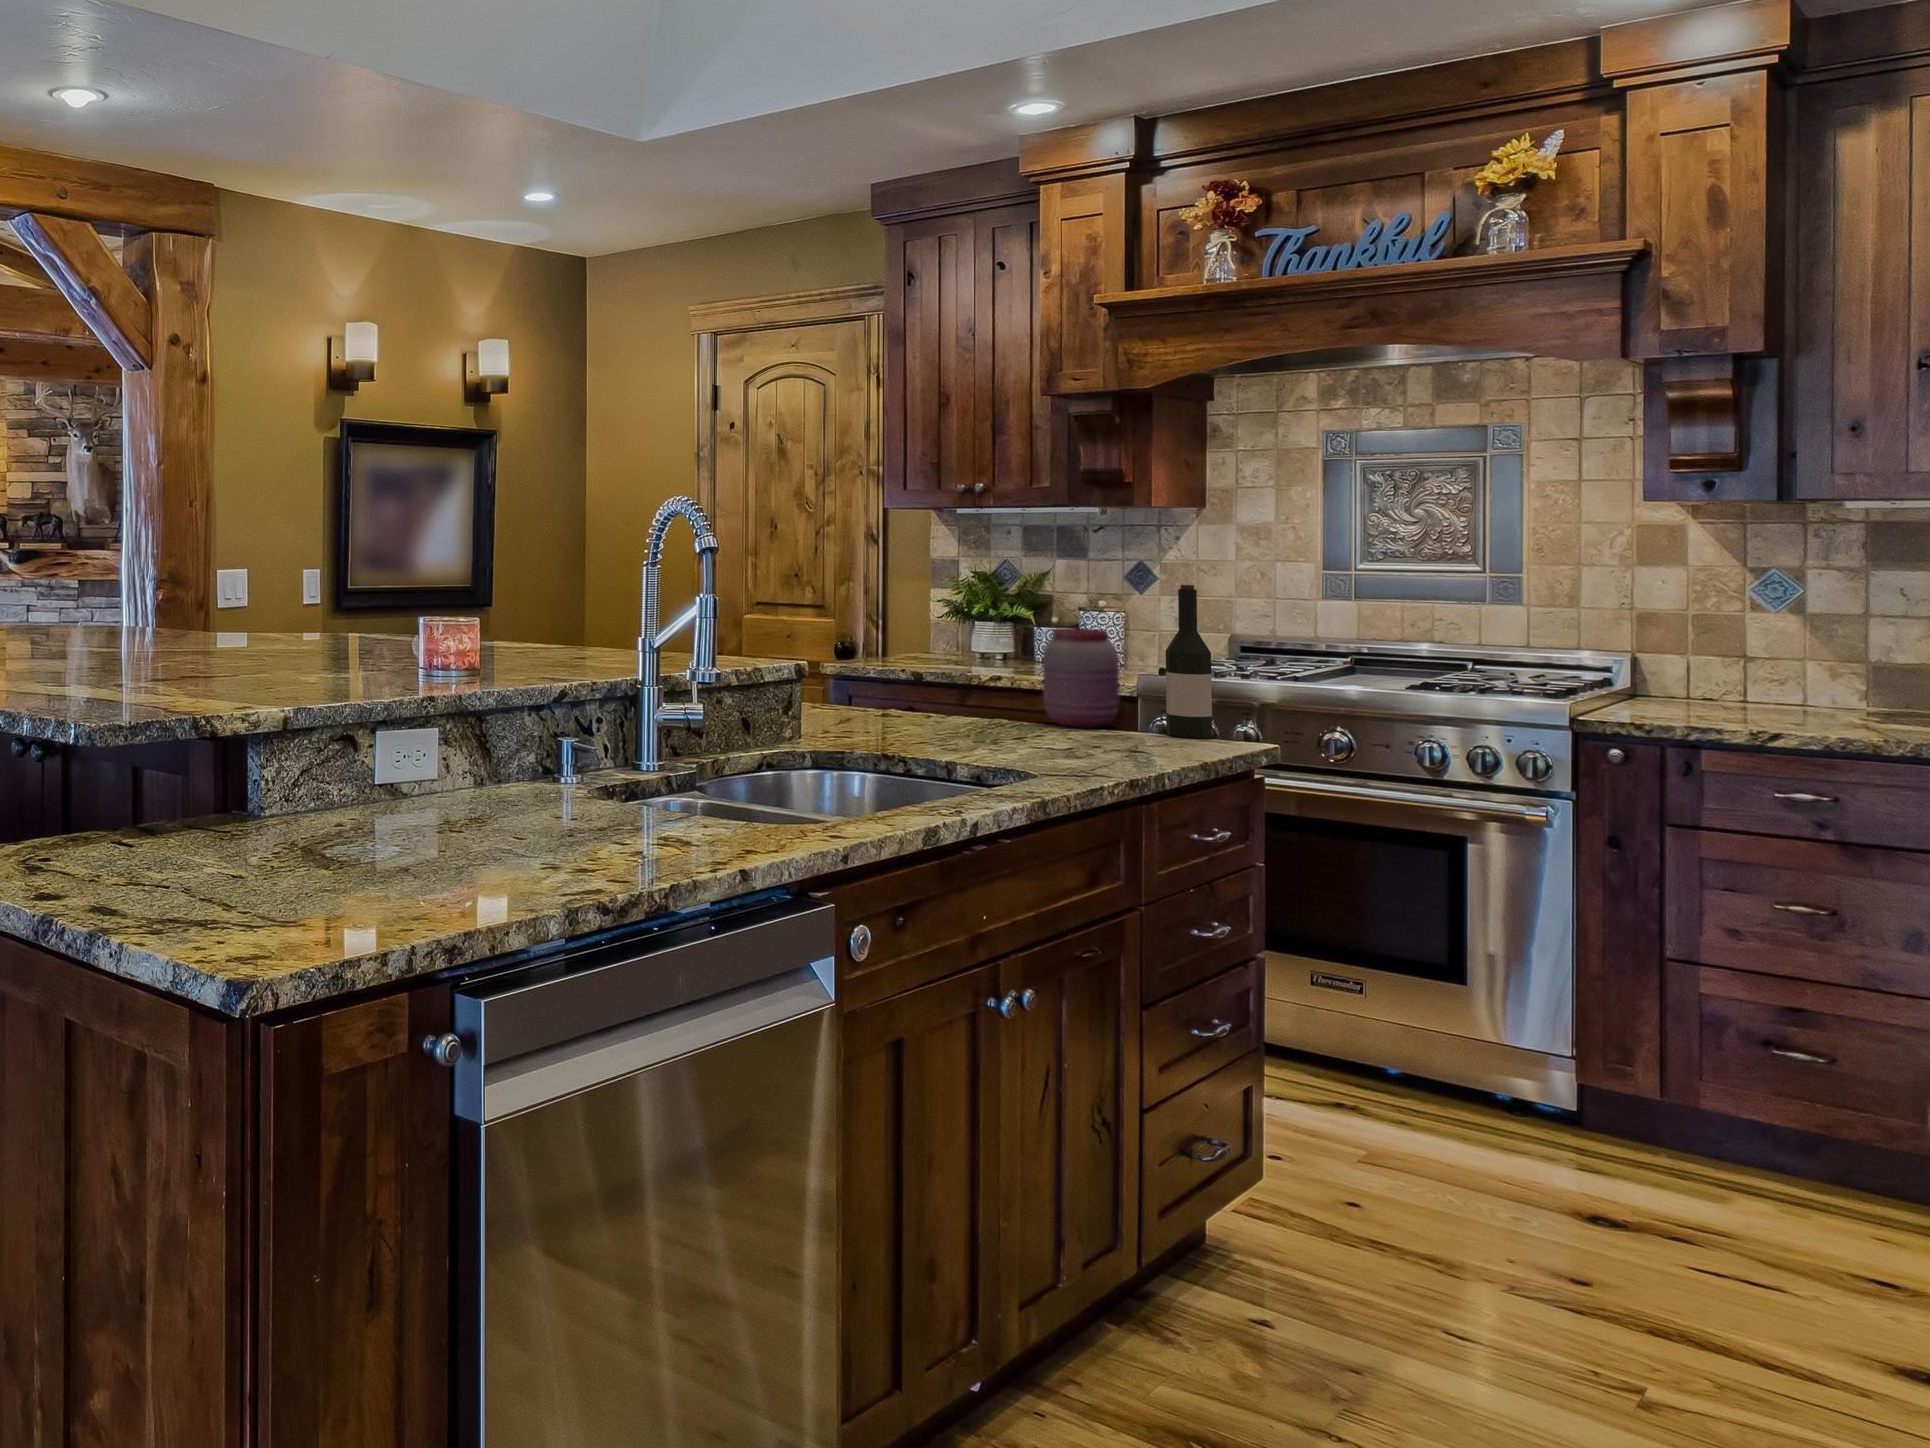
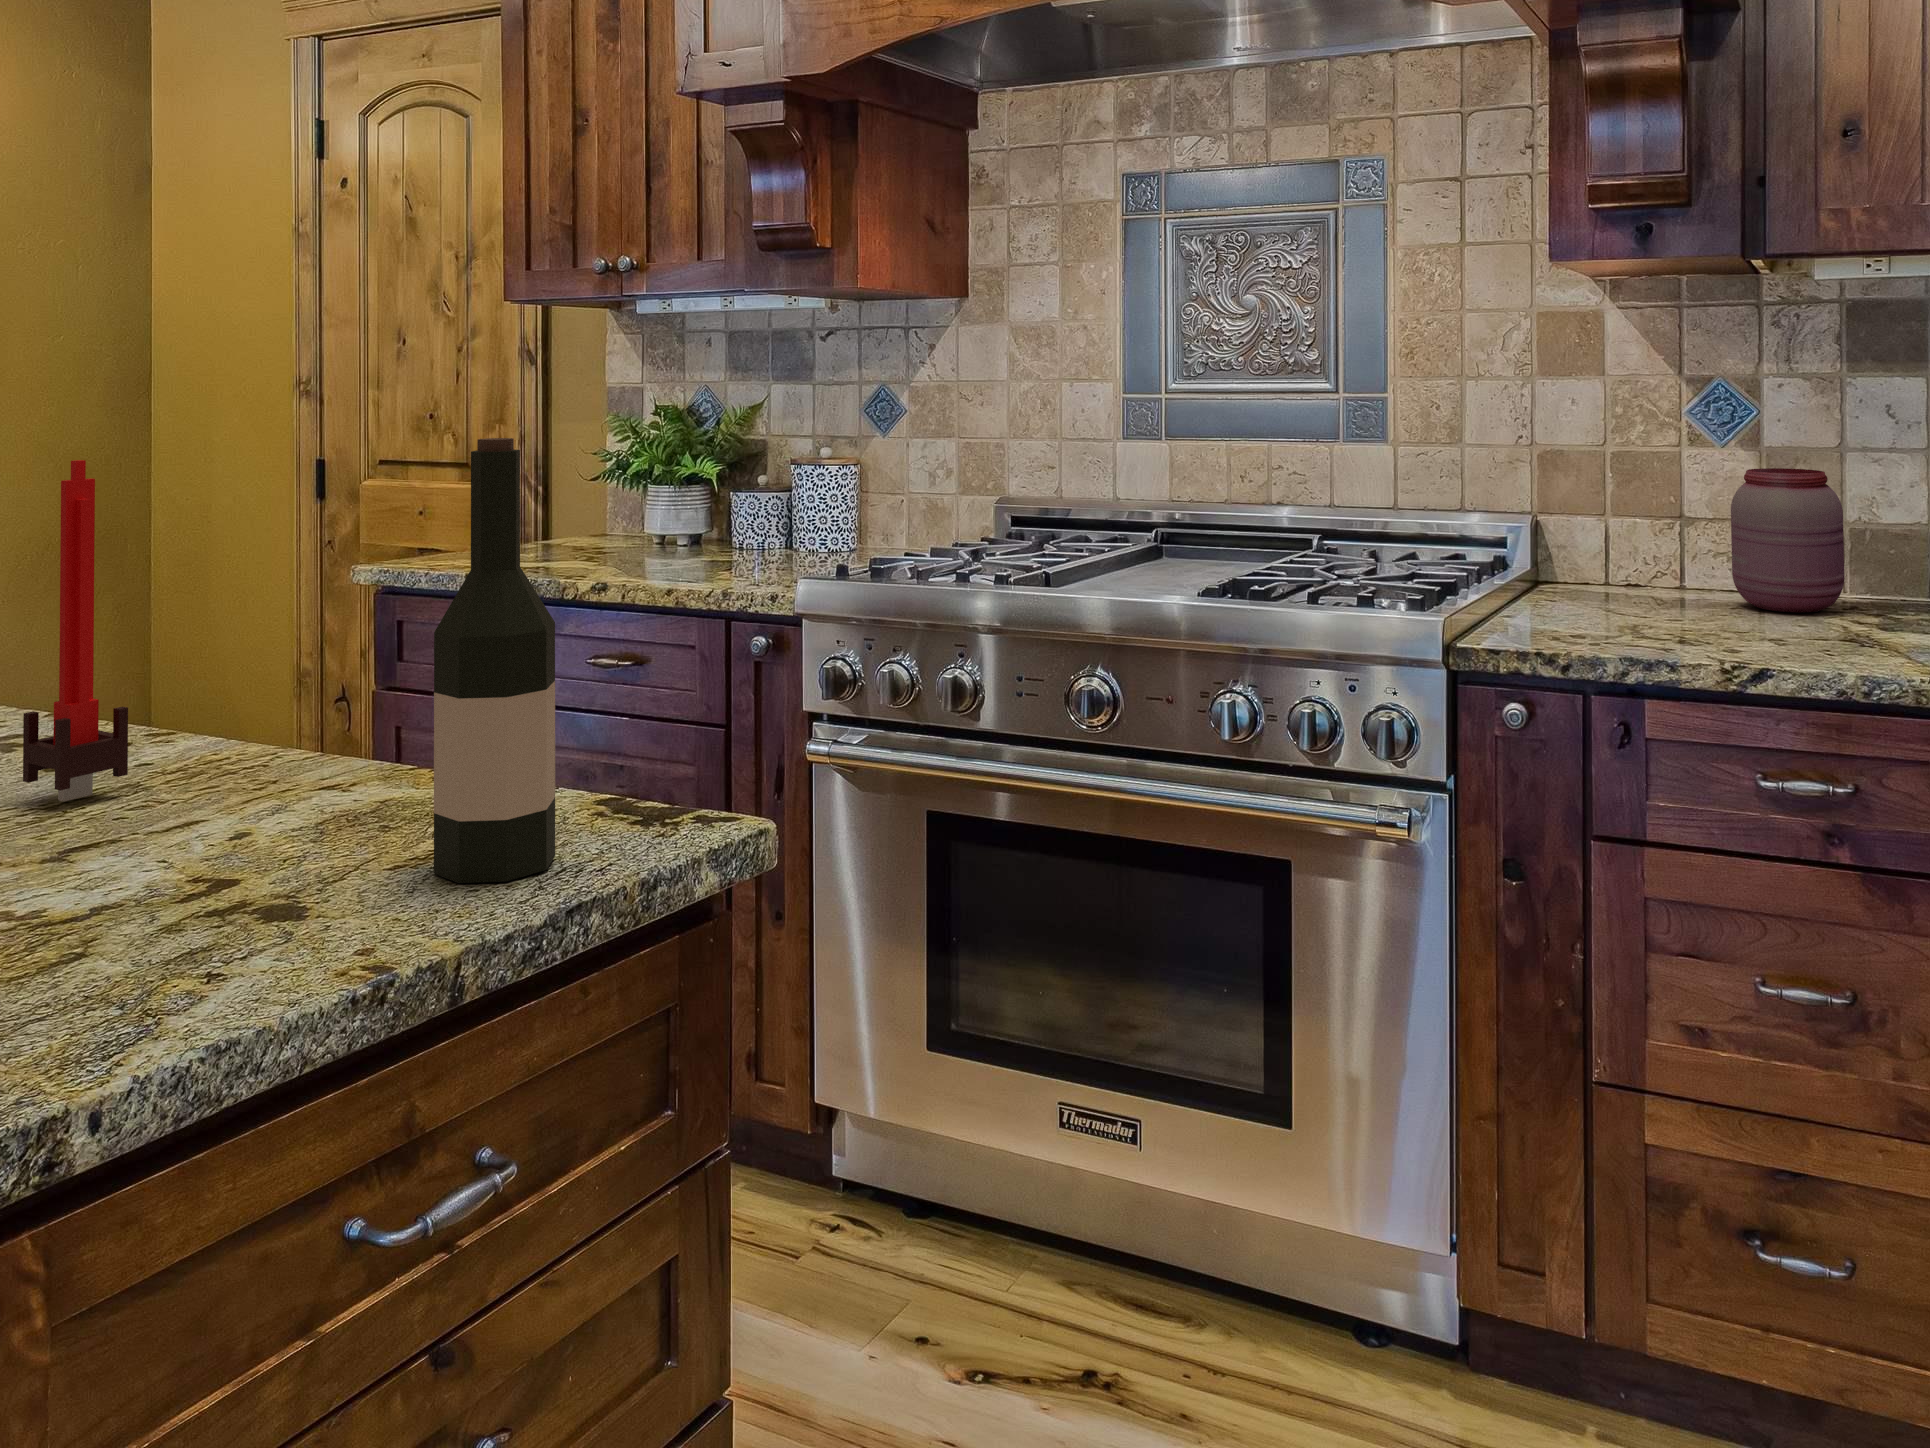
candle: none [951,589,988,716] -> present [23,460,128,802]
jar: present [1043,628,1119,728] -> present [1731,468,1845,612]

